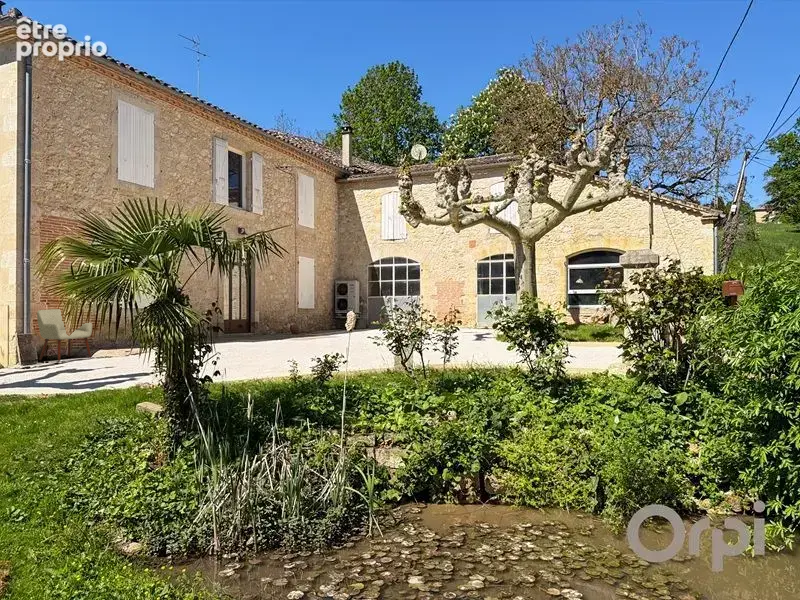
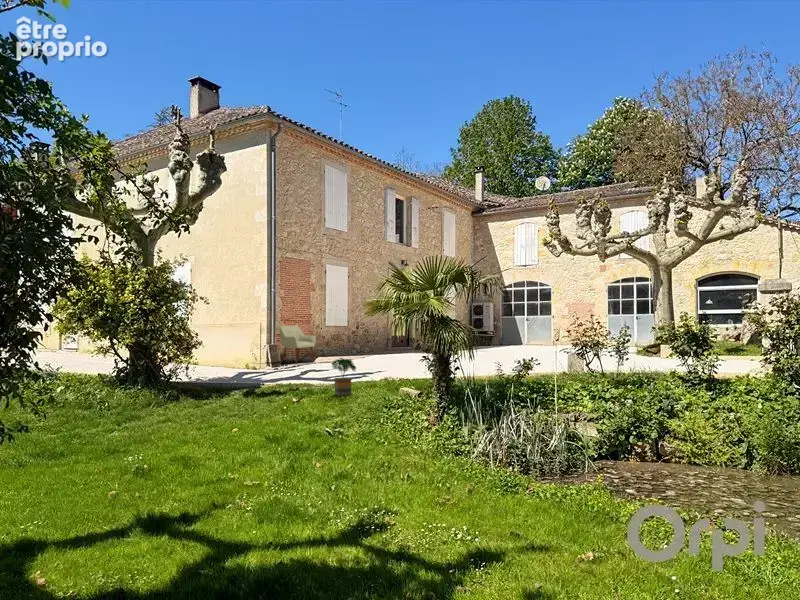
potted tree: none [23,360,69,419] -> present [332,359,356,396]

